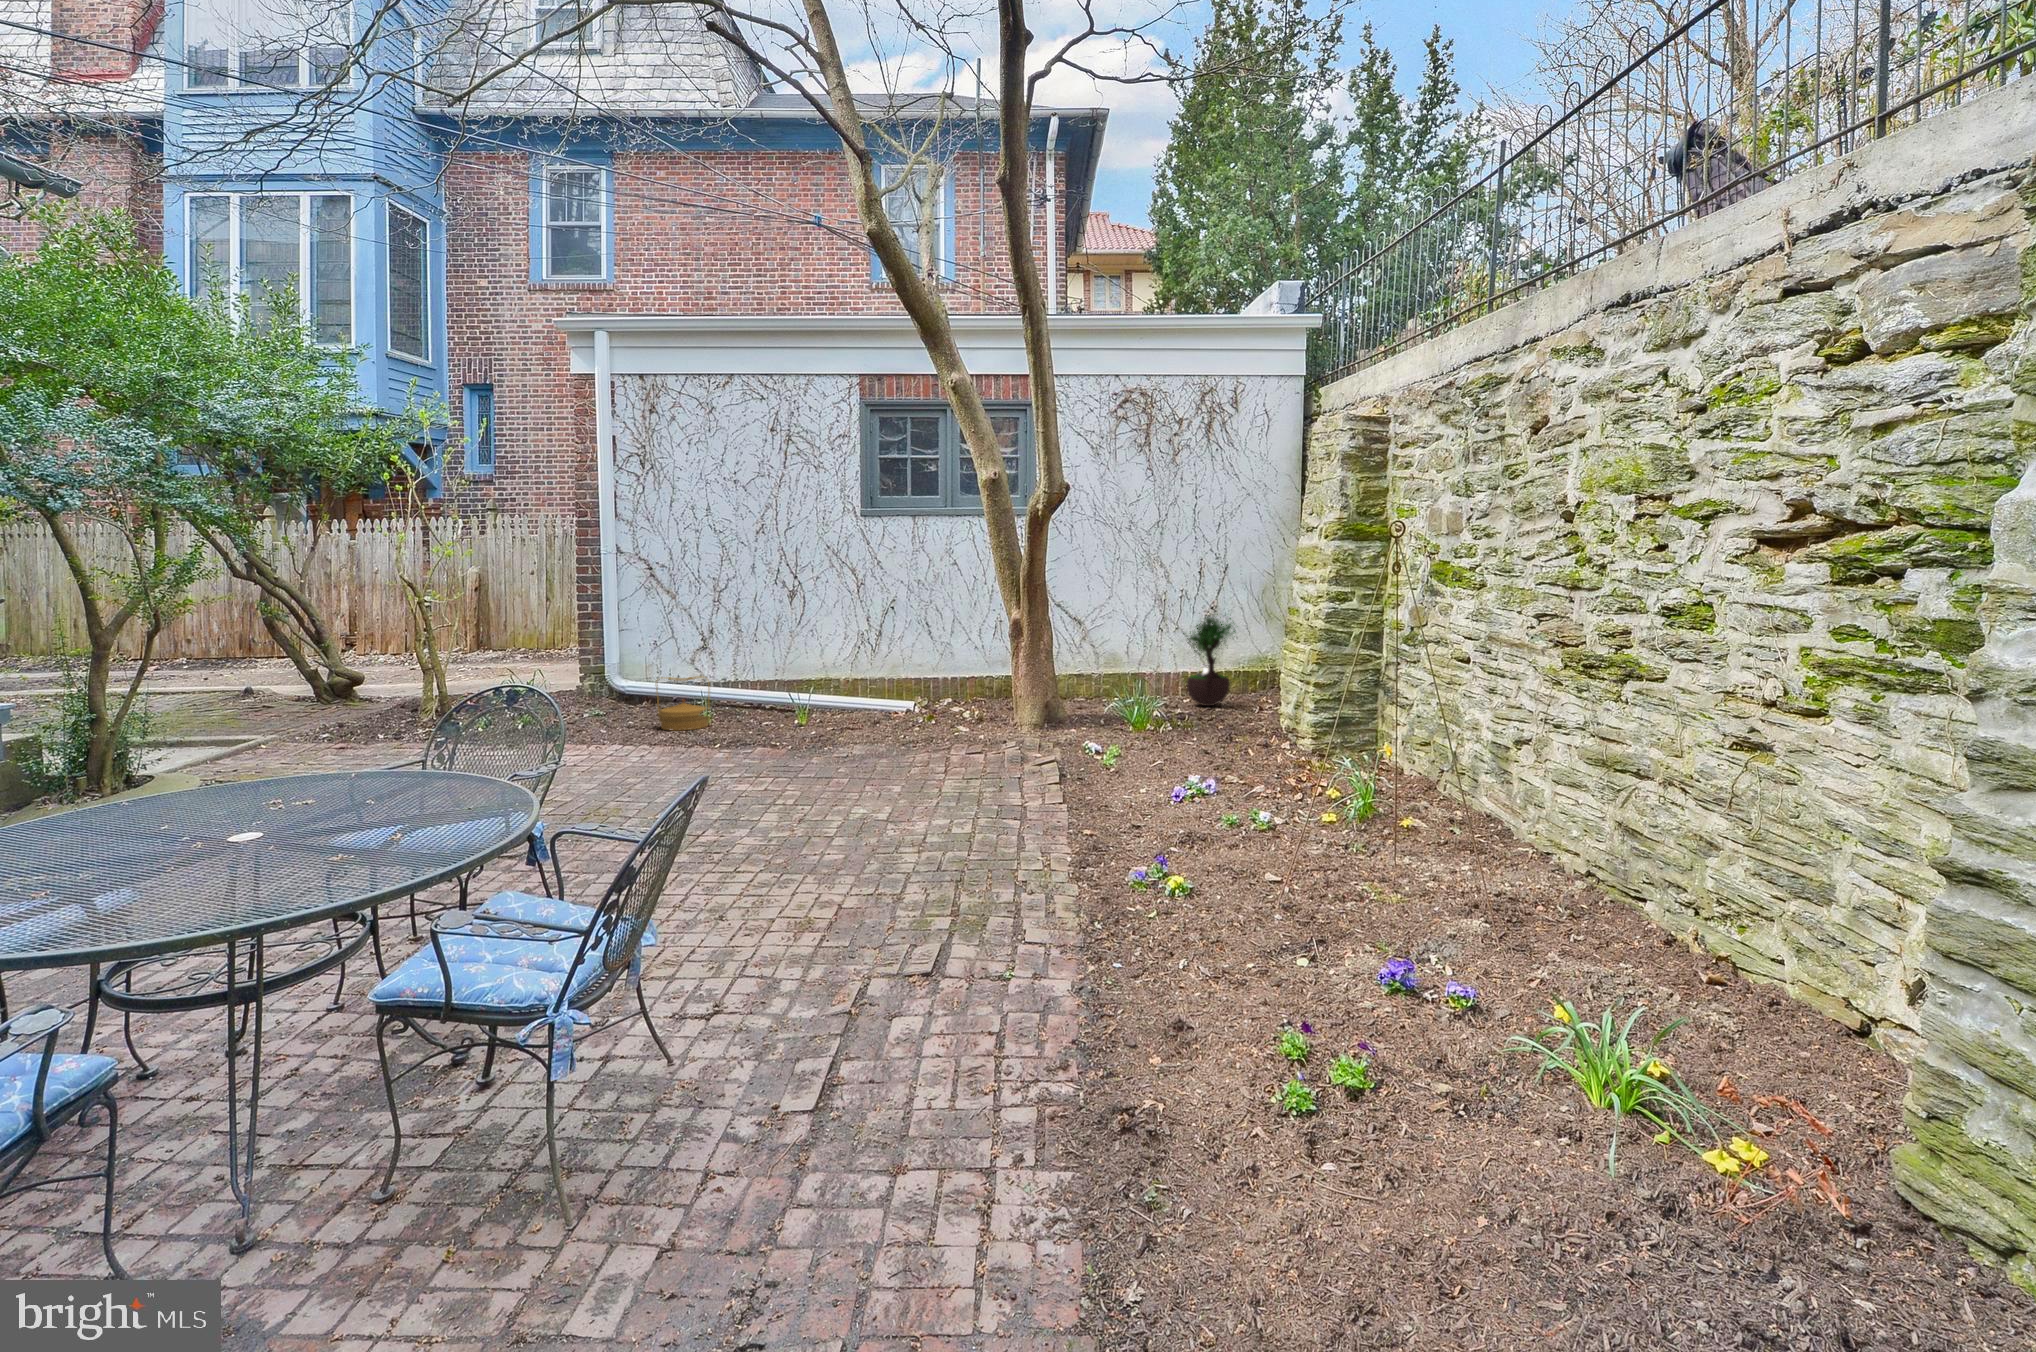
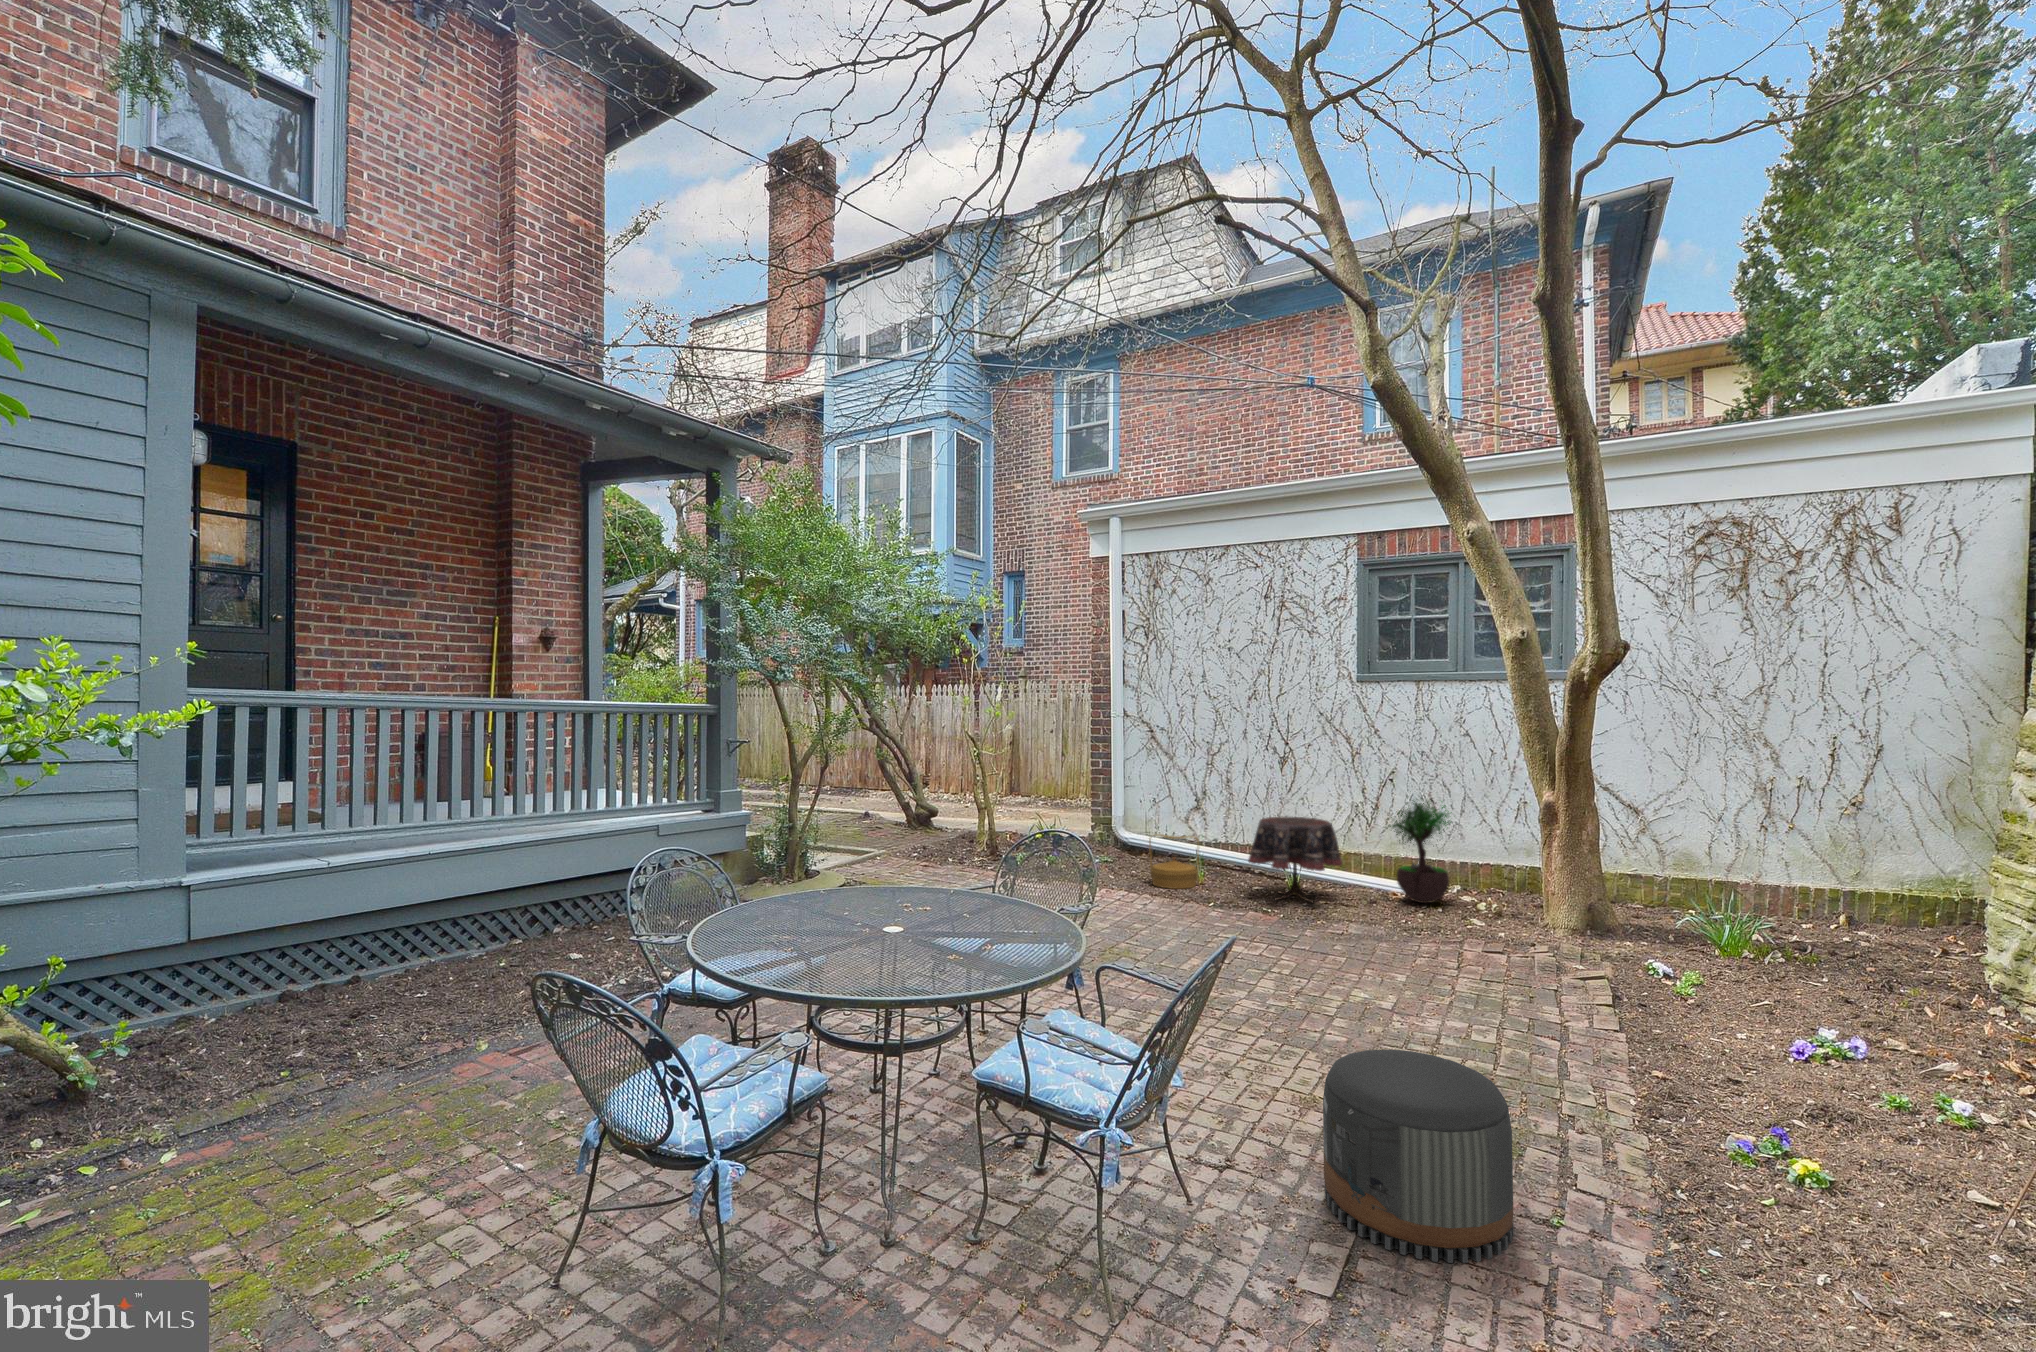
potted tree: present [1183,613,1235,706] -> present [1387,800,1452,903]
side table: none [762,649,850,729] -> present [1248,817,1342,903]
pouf: none [857,776,978,893] -> present [1323,1049,1514,1263]

